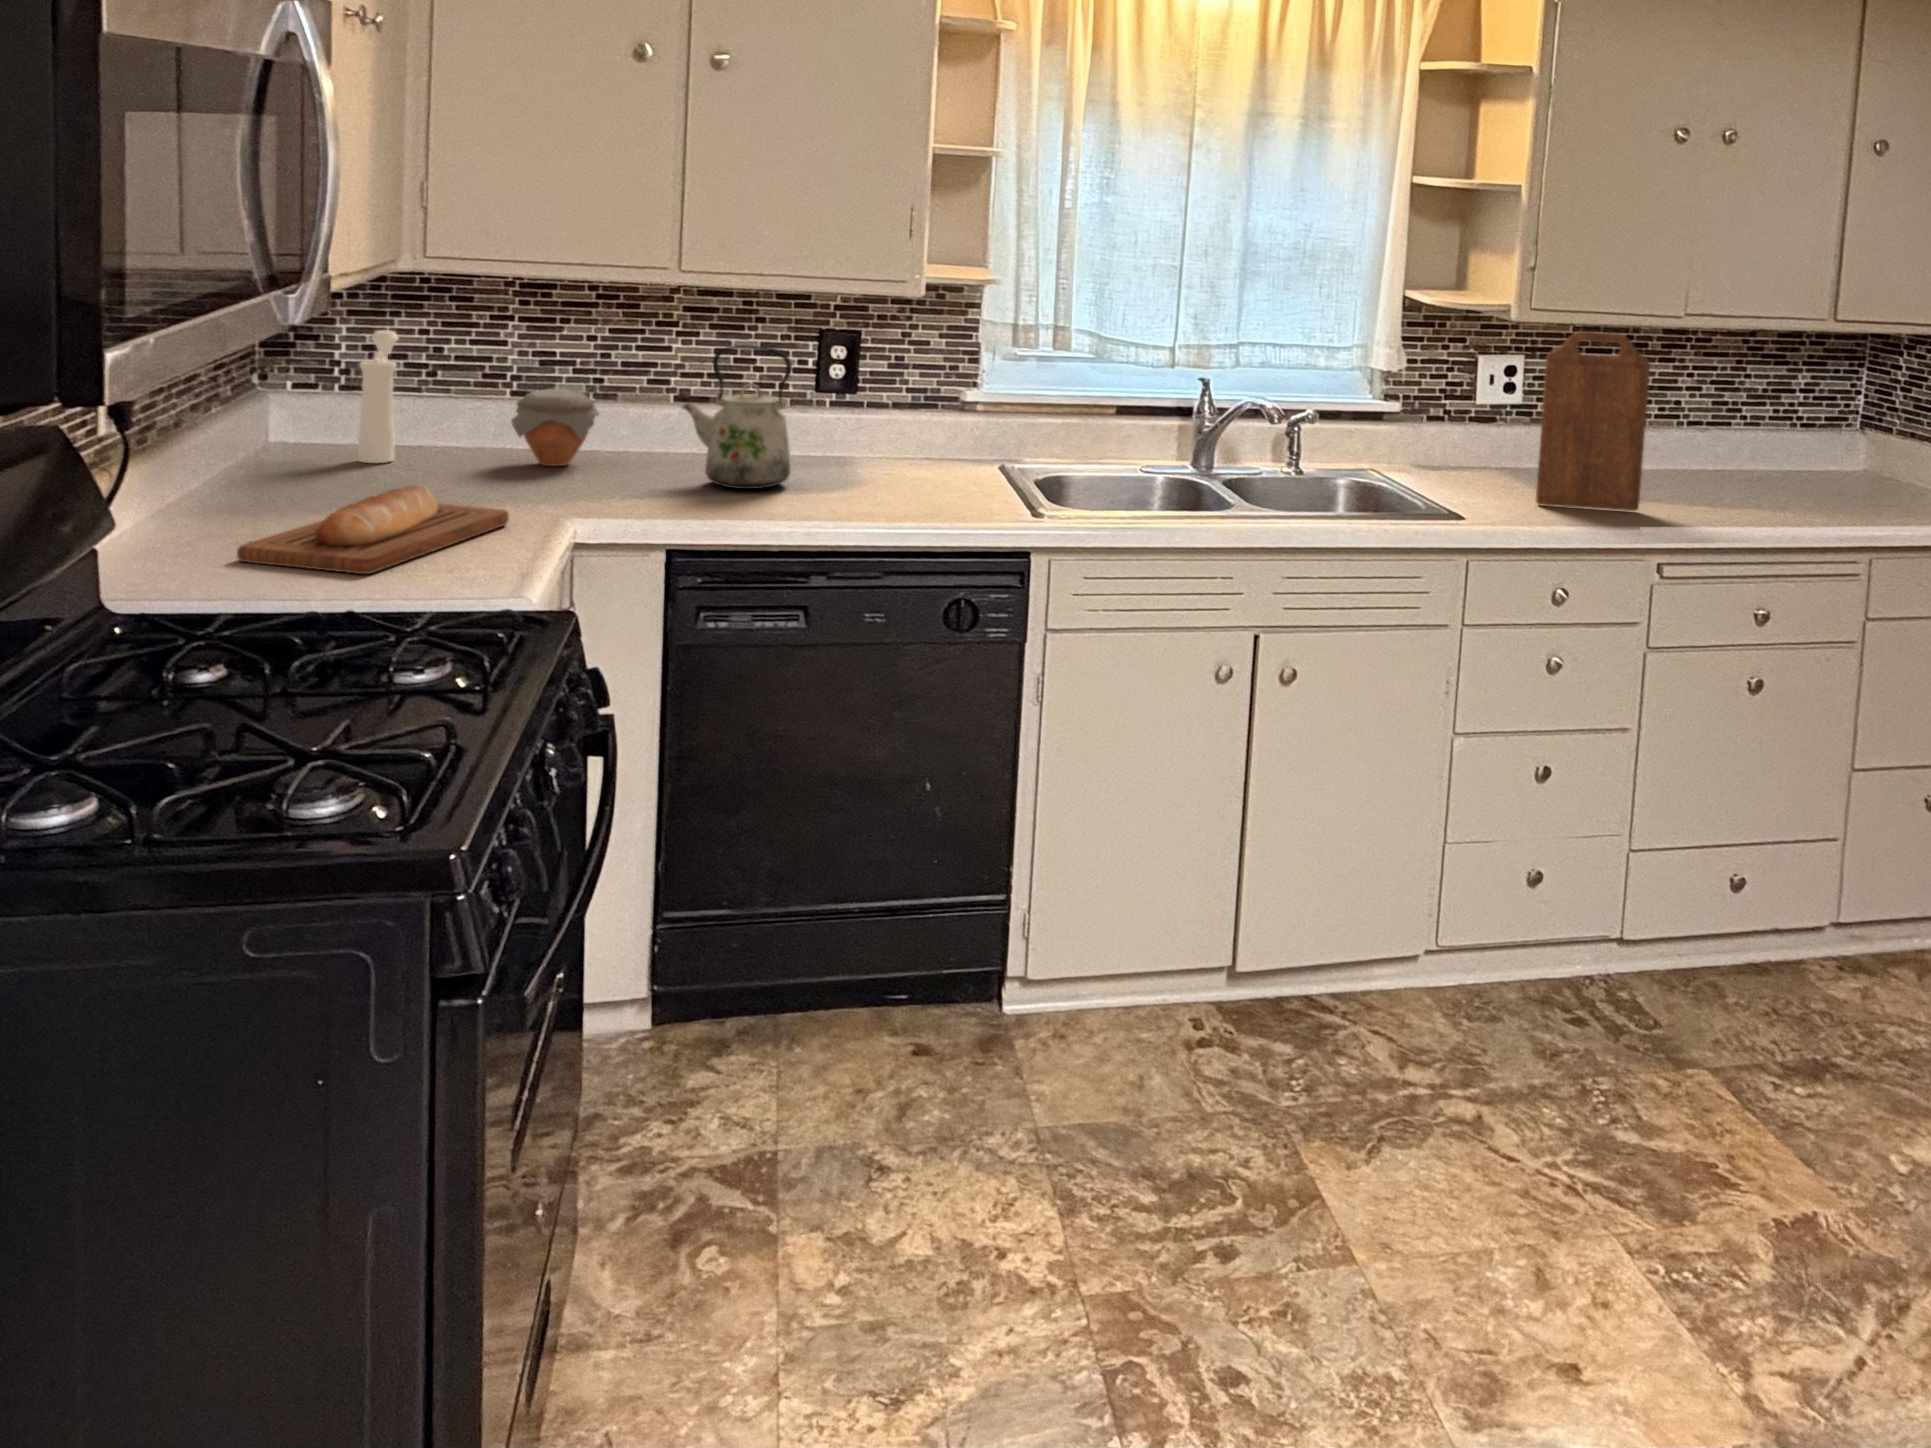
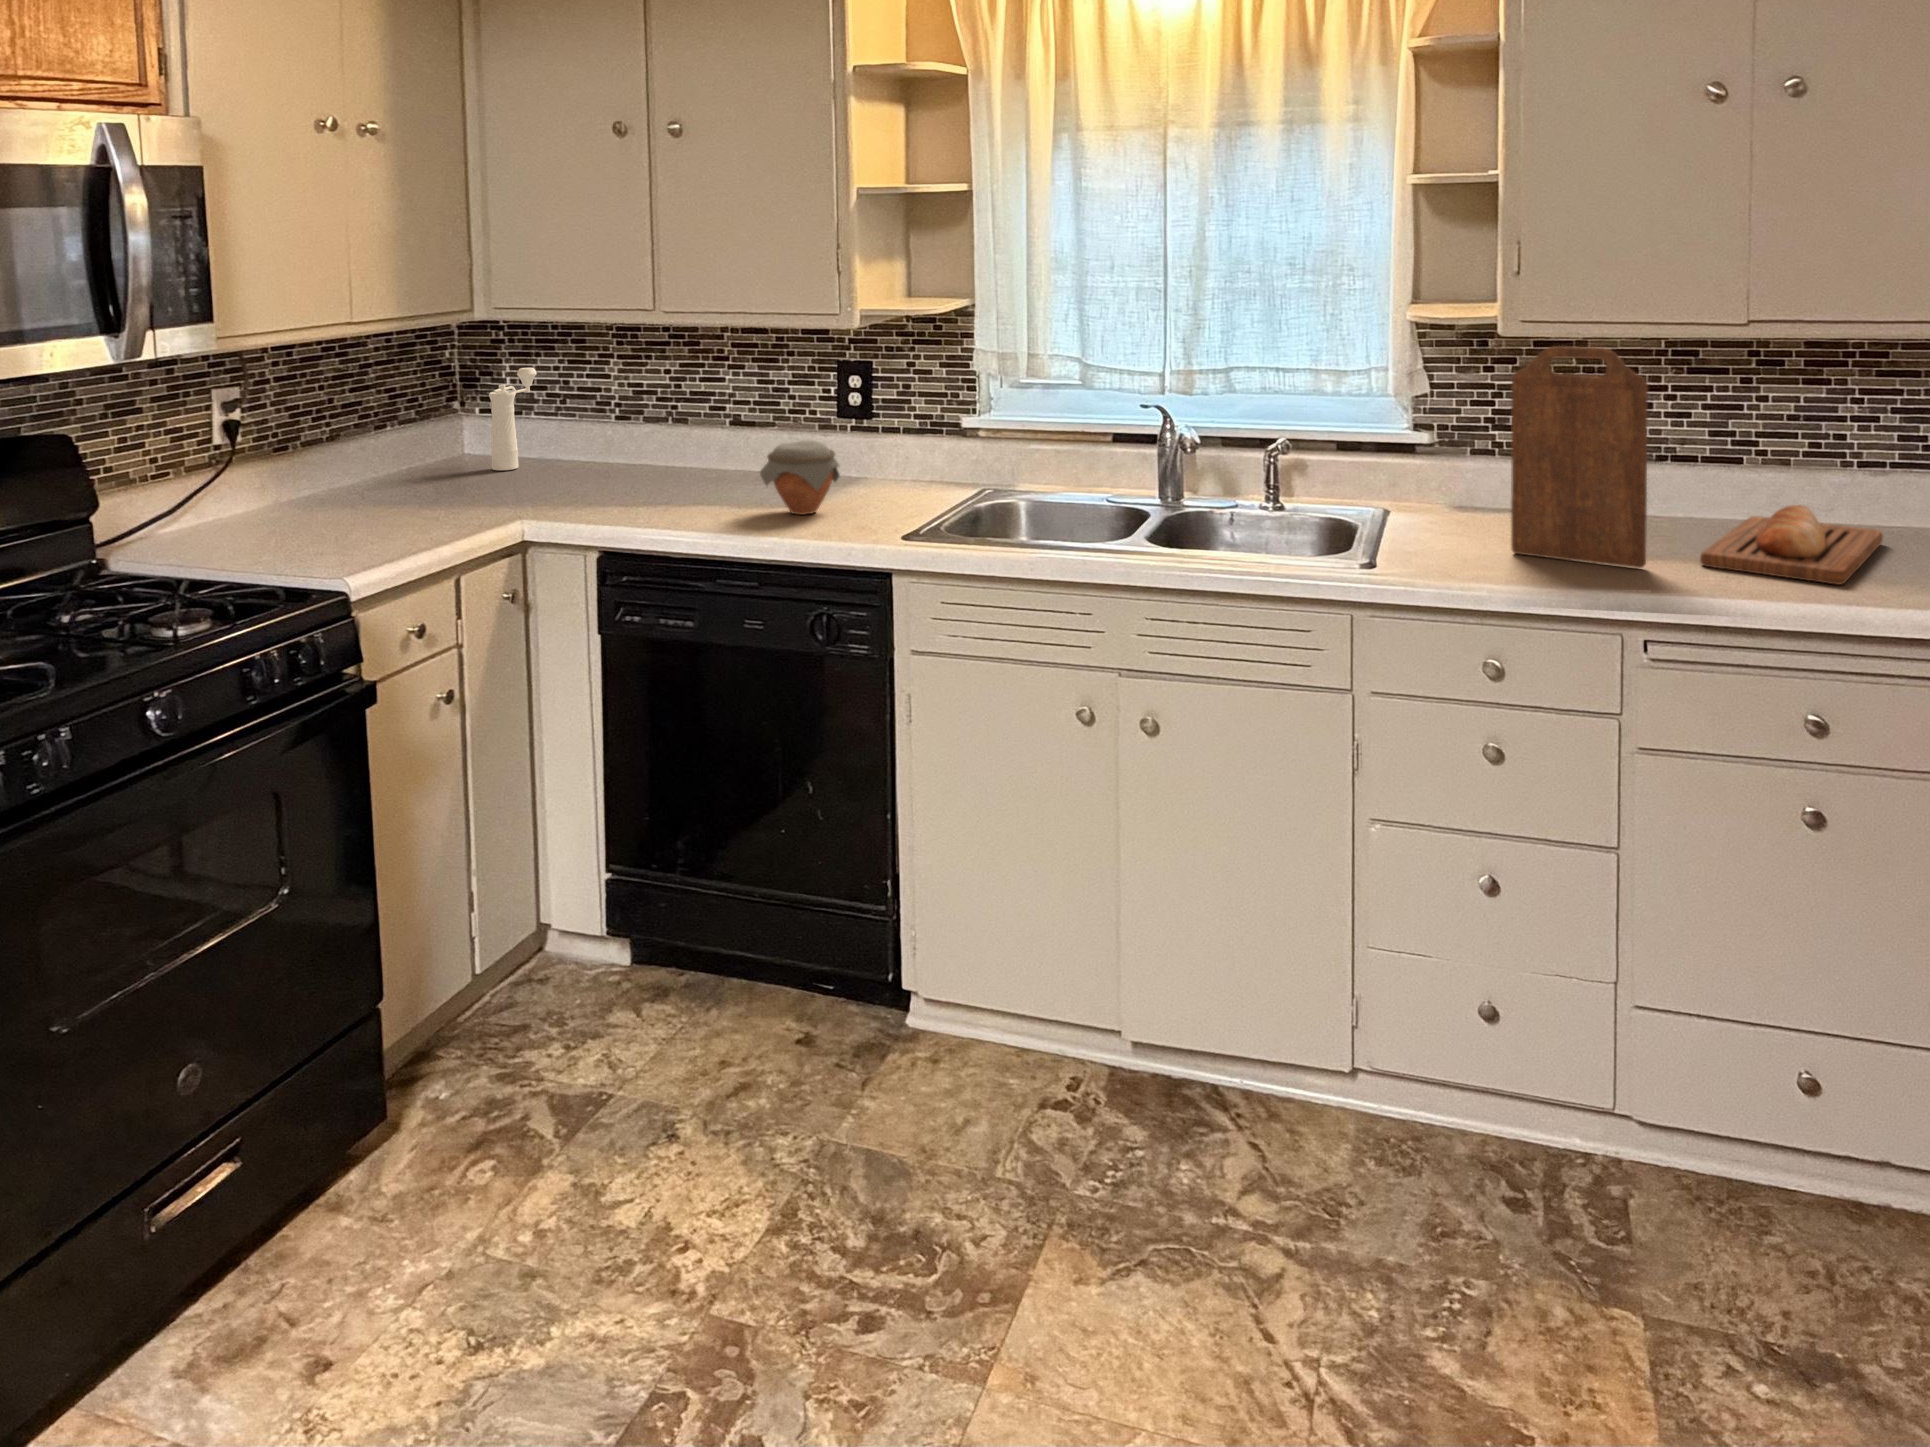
kettle: present [682,345,792,489] -> none [677,376,757,501]
jar: present [511,389,599,466] -> present [760,441,840,515]
bread loaf: present [237,486,509,574] -> present [1700,505,1883,585]

